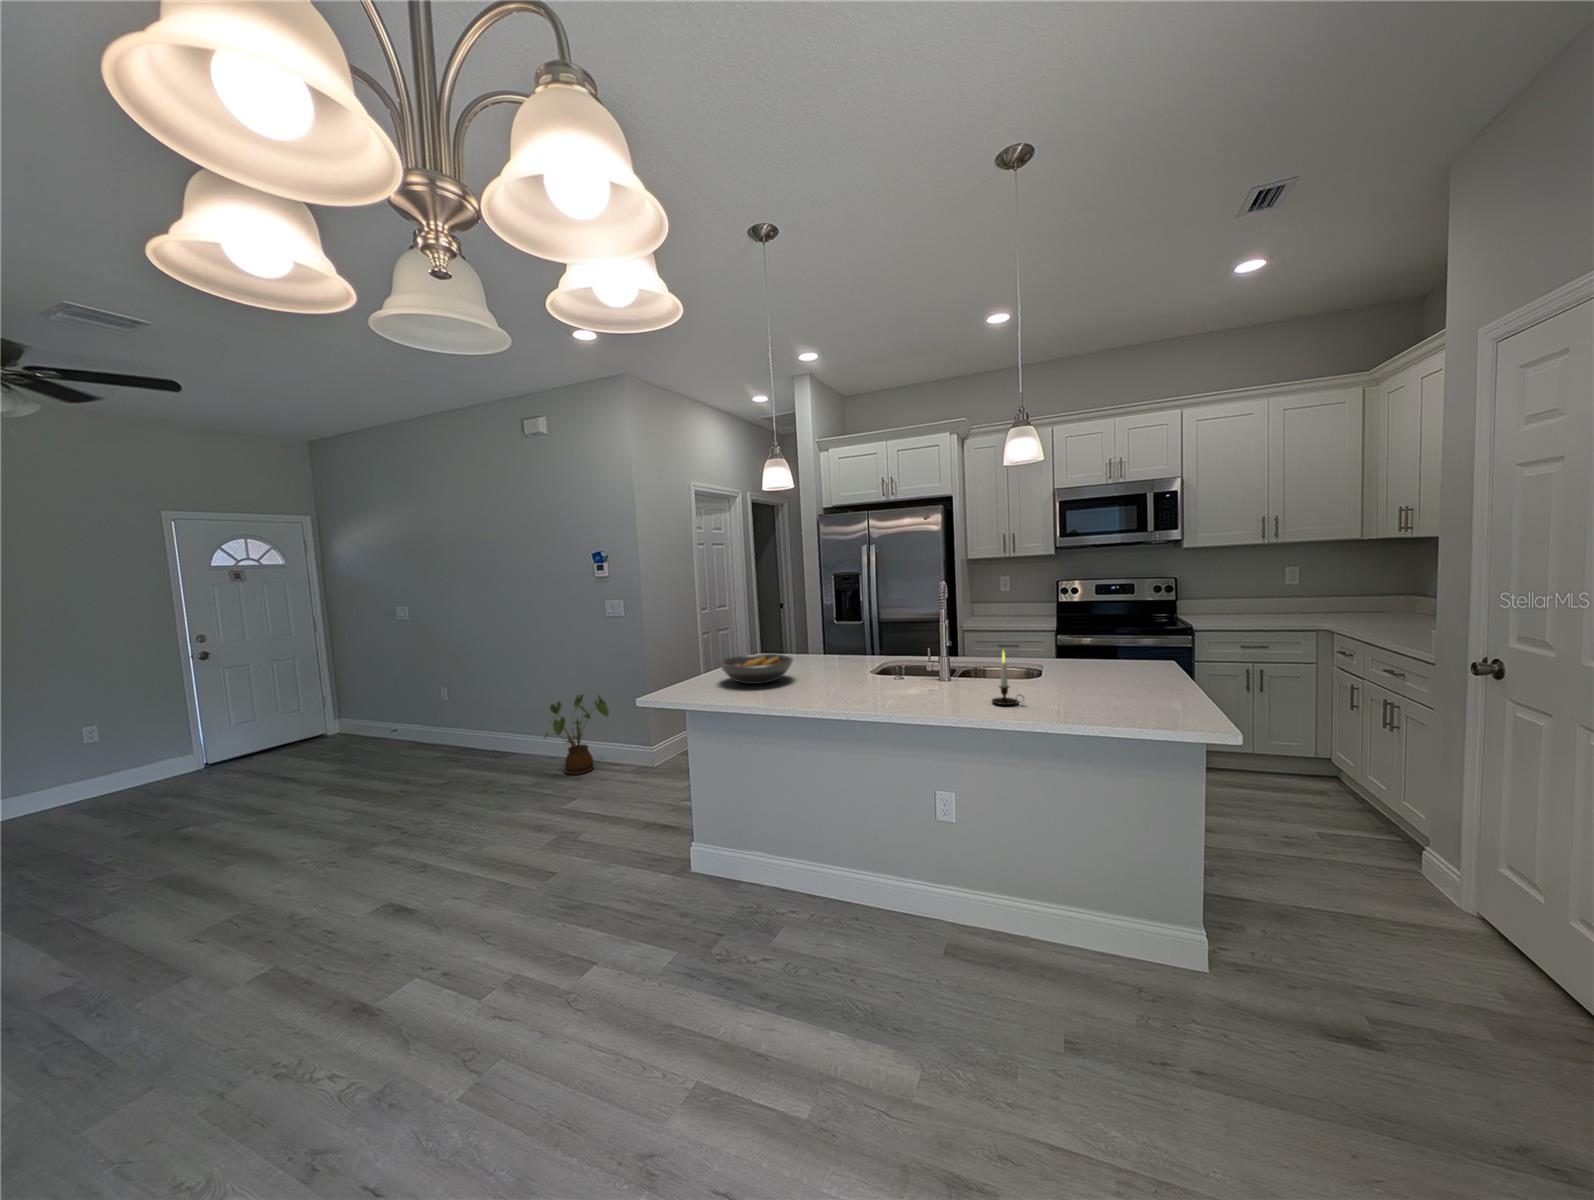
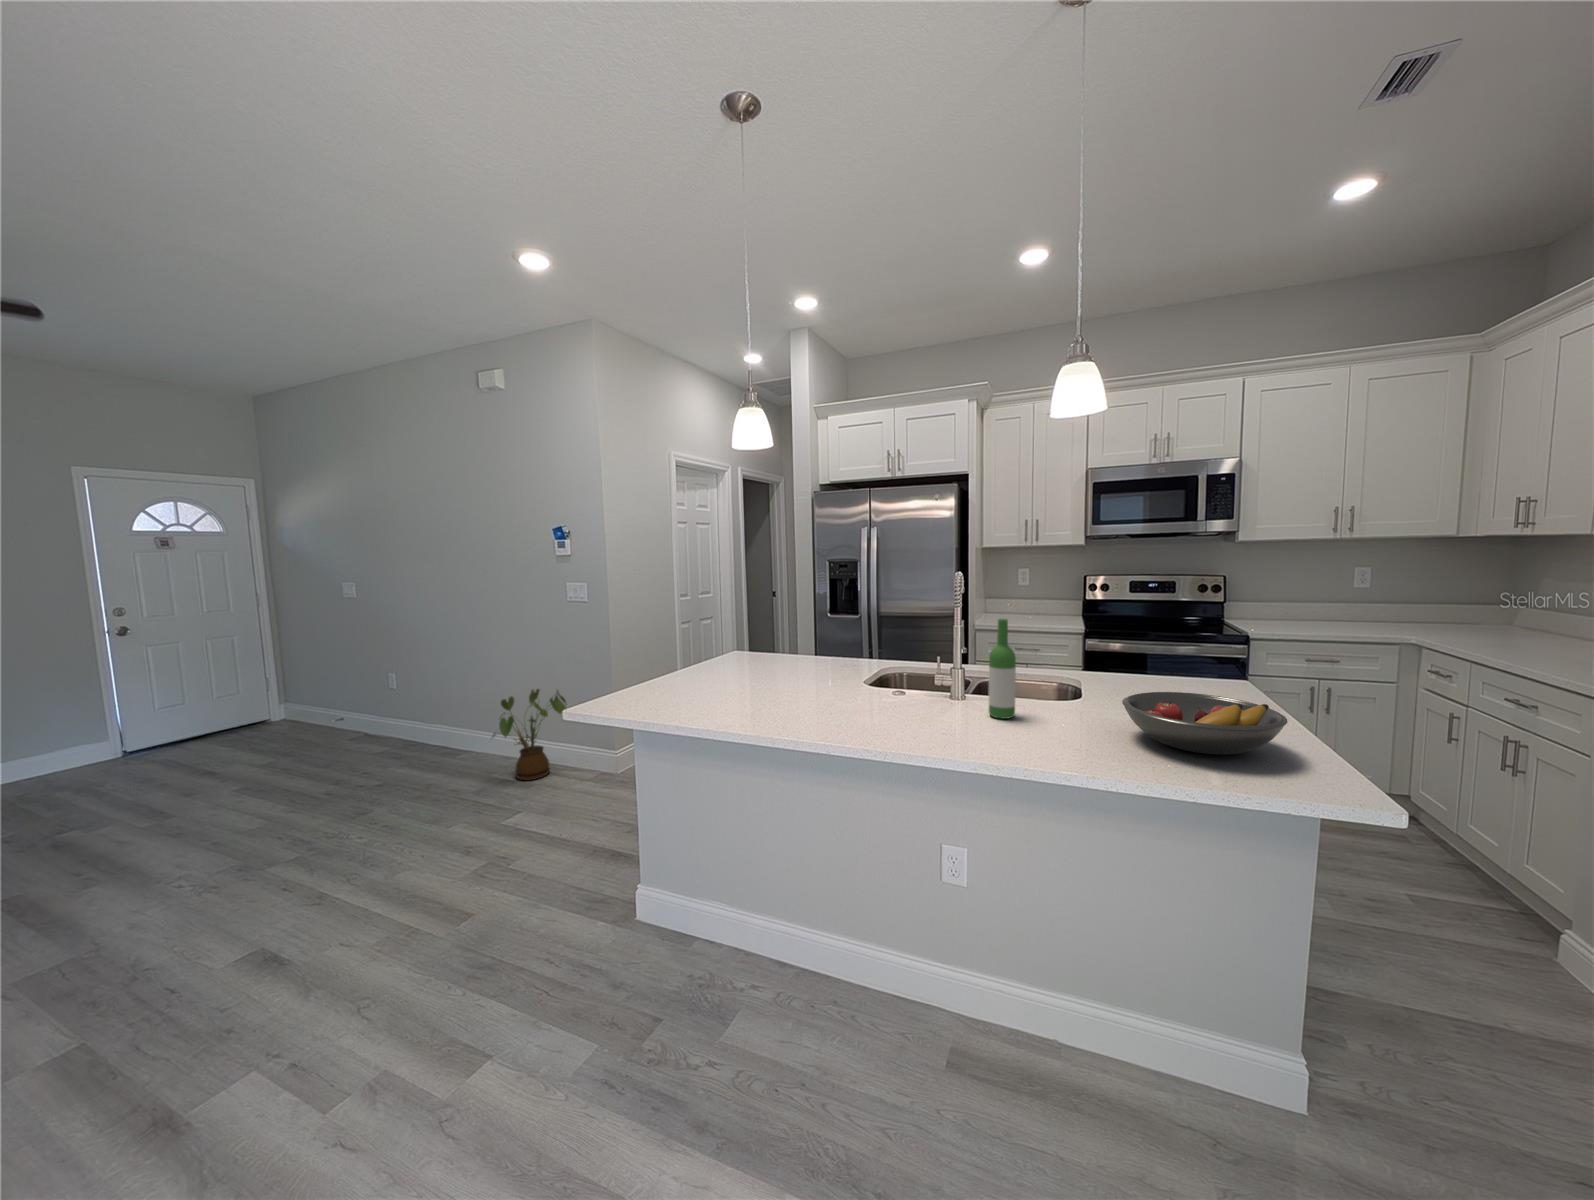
wine bottle: none [966,616,987,692] -> present [989,619,1016,719]
candle: present [992,652,1019,705] -> none [1024,667,1071,743]
fruit bowl: present [719,654,793,684] -> present [1122,692,1288,755]

